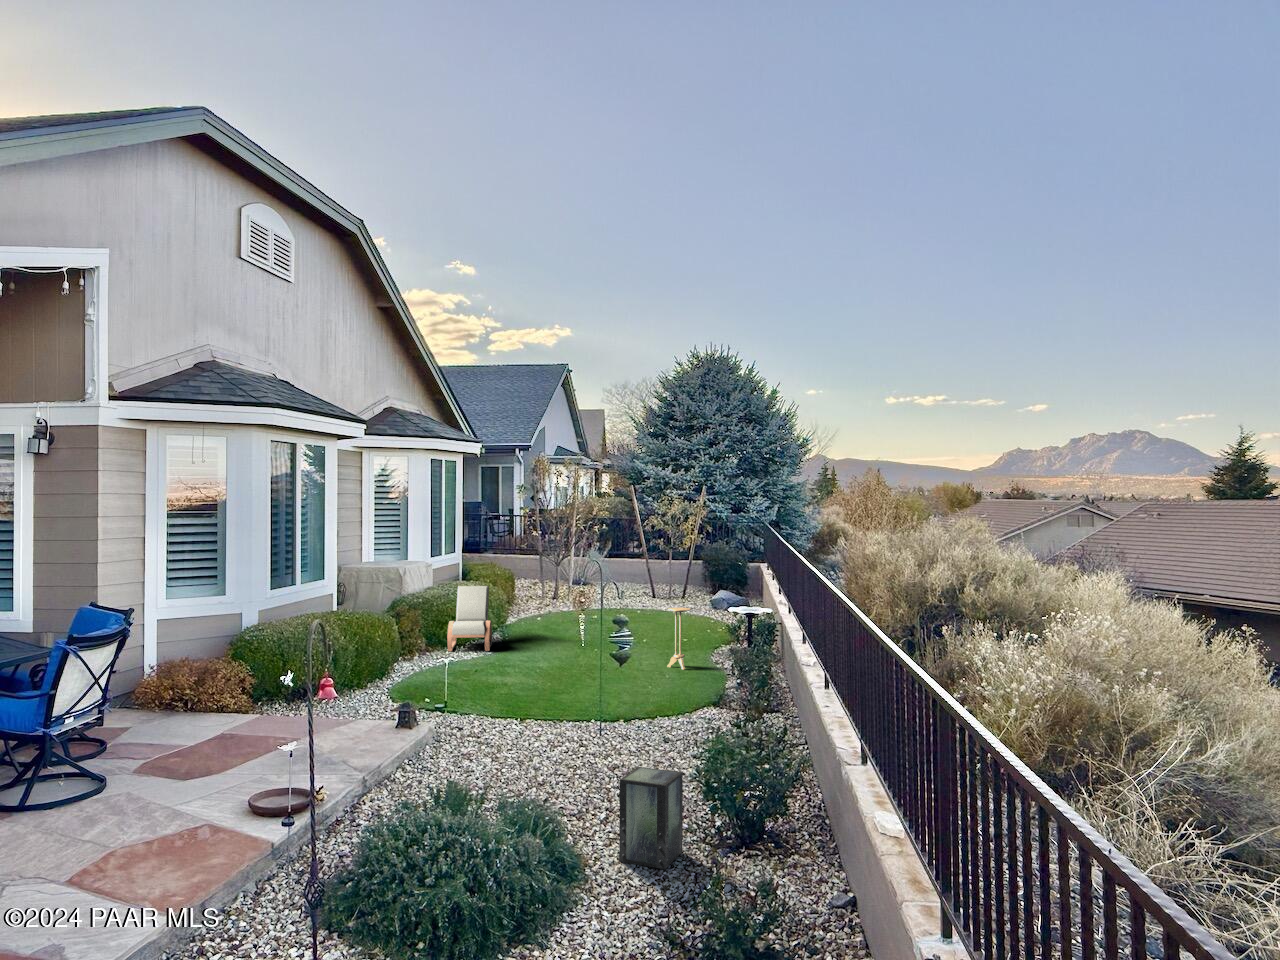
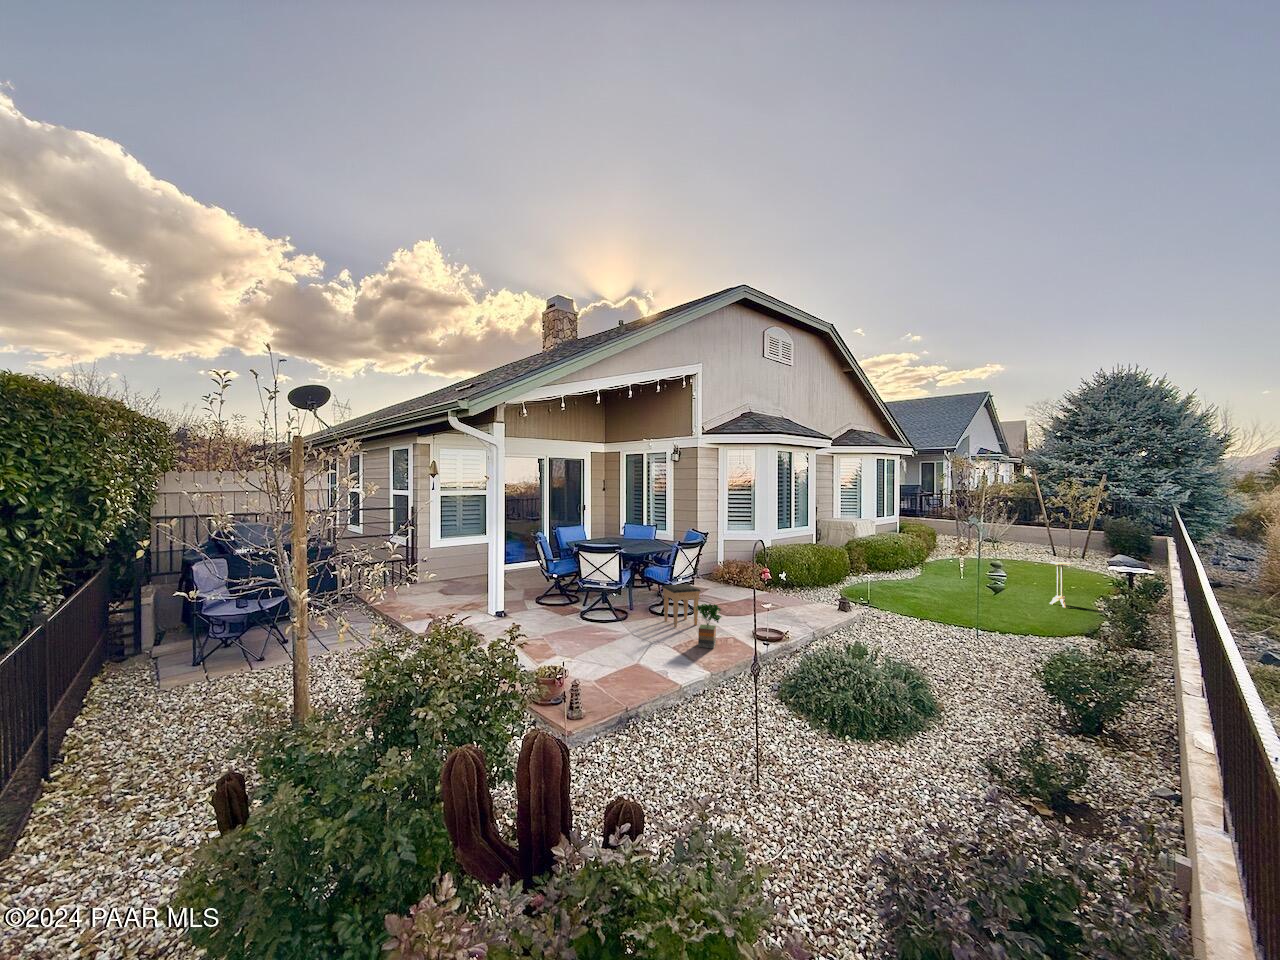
lounge chair: present [447,586,492,651] -> none [881,536,912,577]
footstool: none [24,729,127,833] -> present [662,584,701,627]
potted tree: none [122,764,191,866] -> present [696,604,722,648]
storage box: present [619,767,683,869] -> none [969,658,1023,729]

